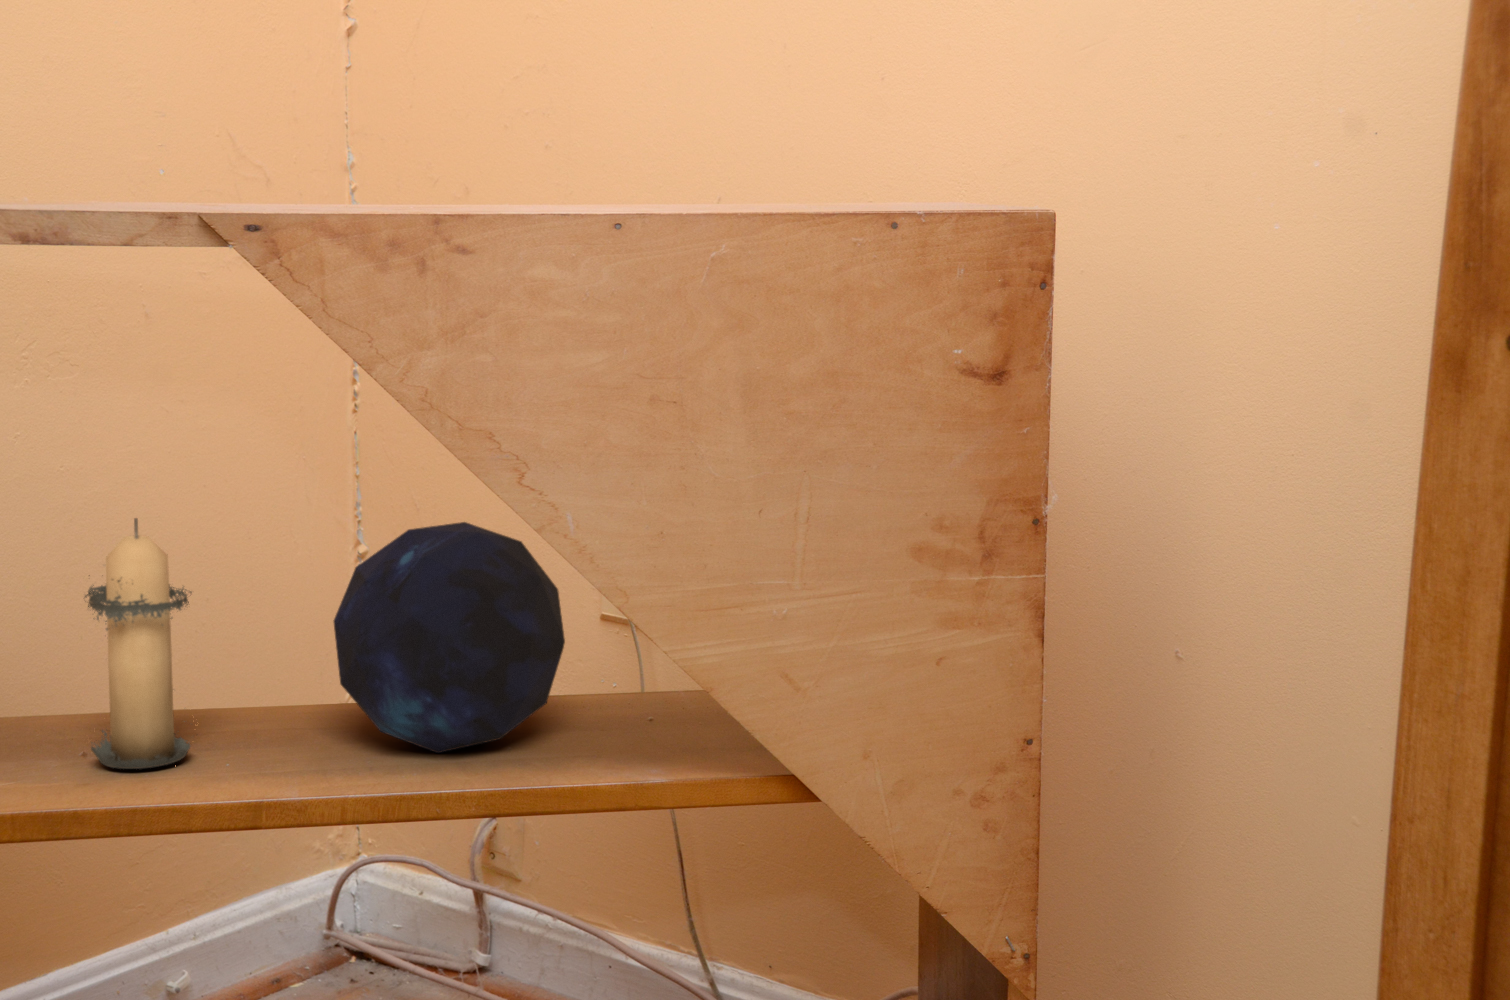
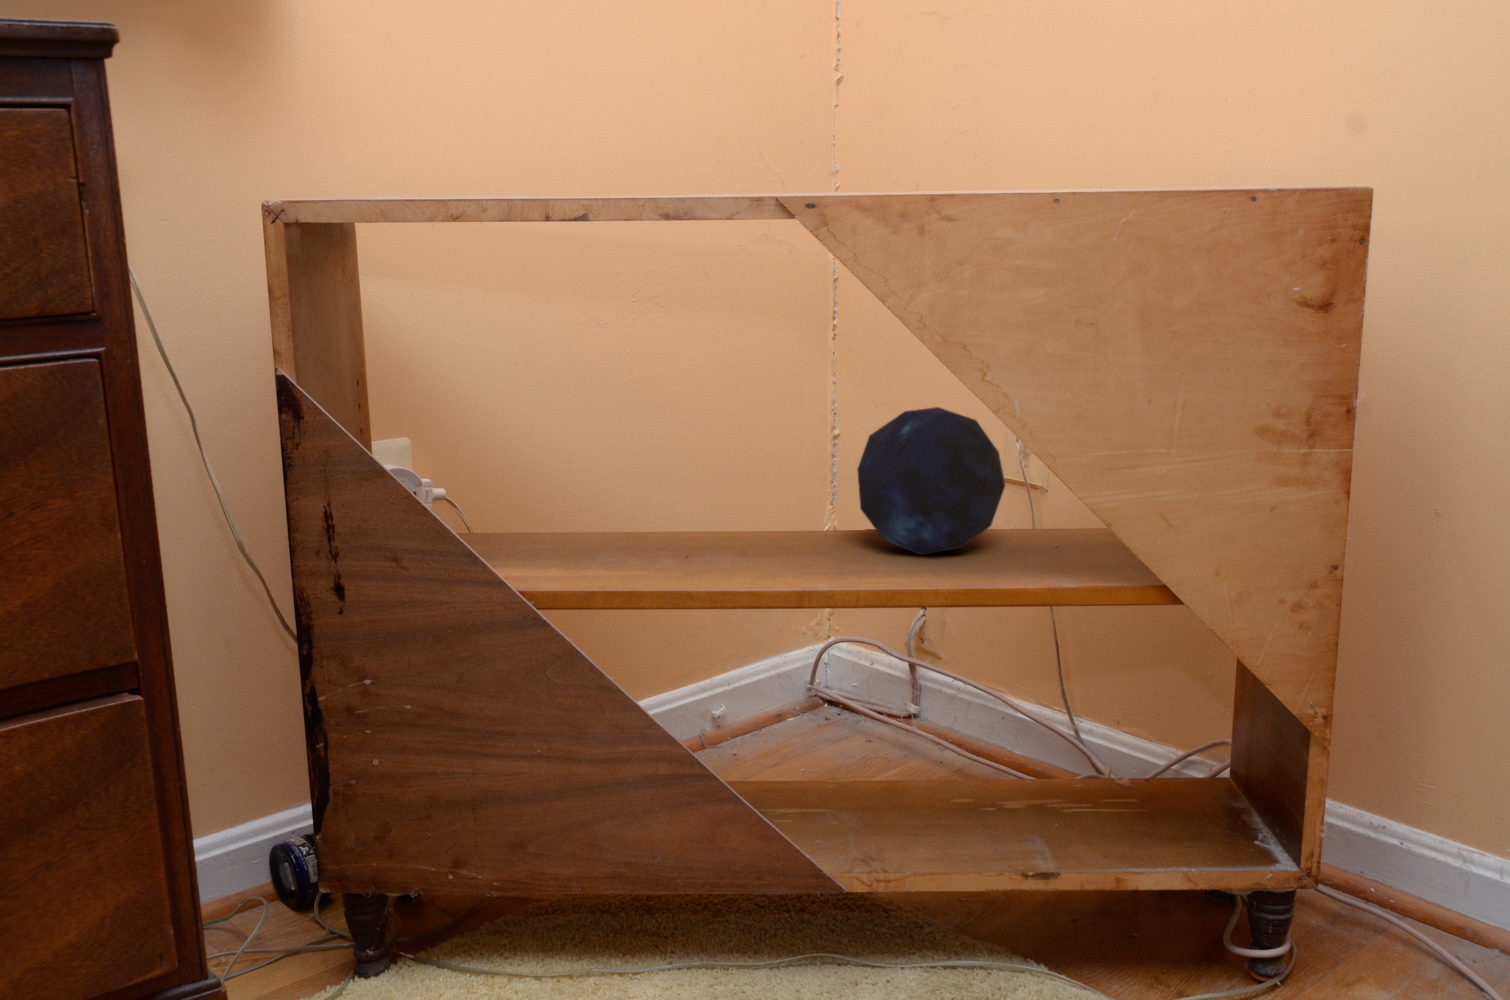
candle: present [84,518,192,769] -> none [704,402,779,559]

